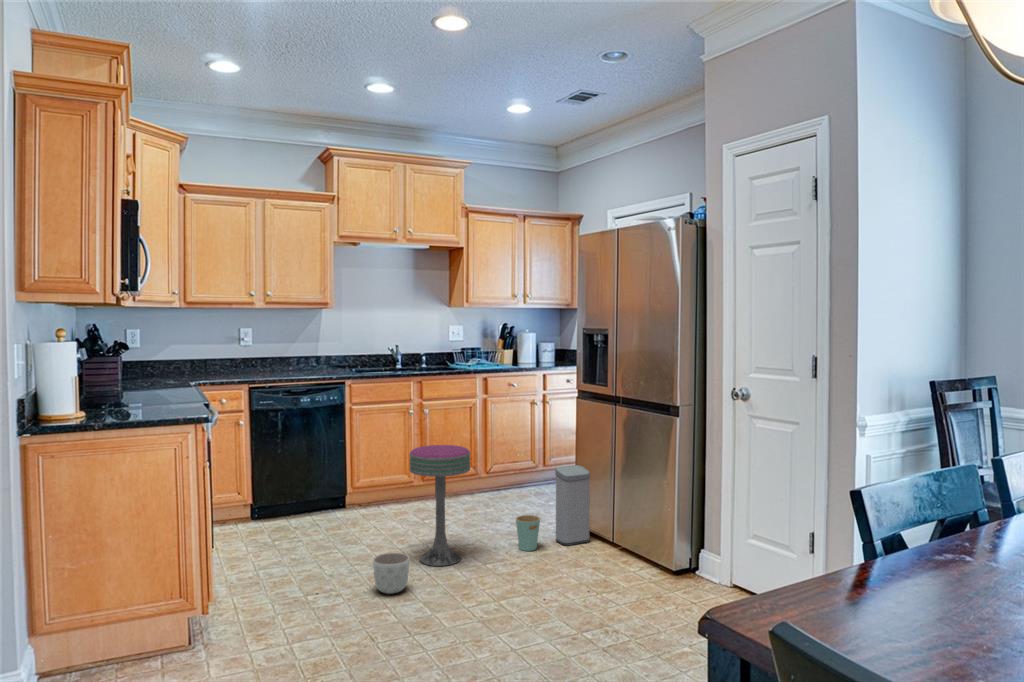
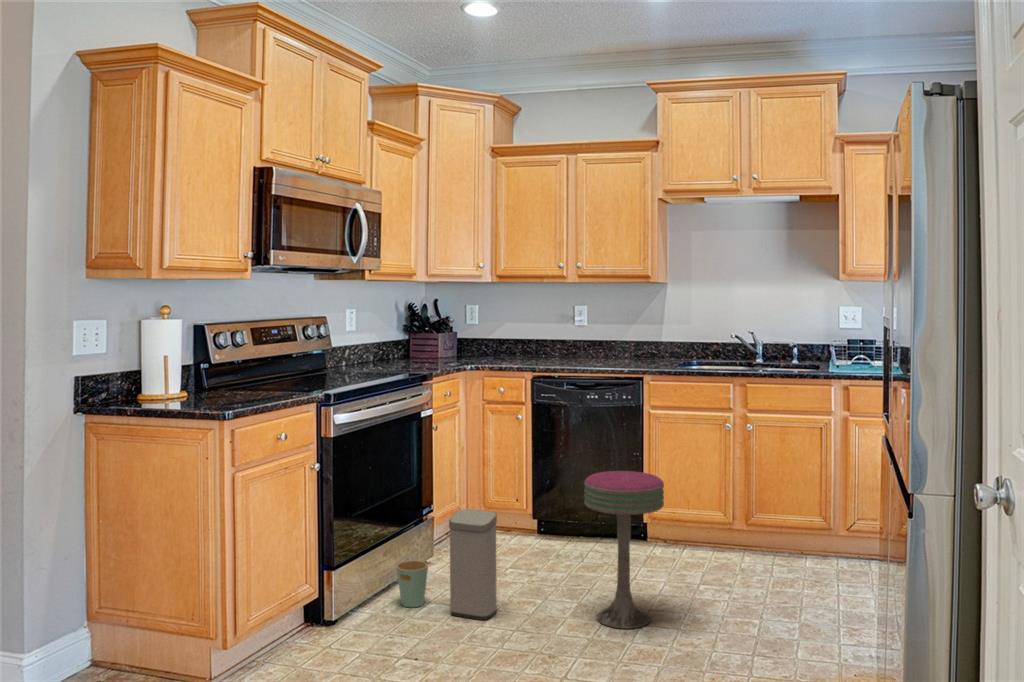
trash can: present [516,465,590,551] -> present [396,509,497,620]
planter: present [373,553,409,594] -> none [493,588,536,636]

